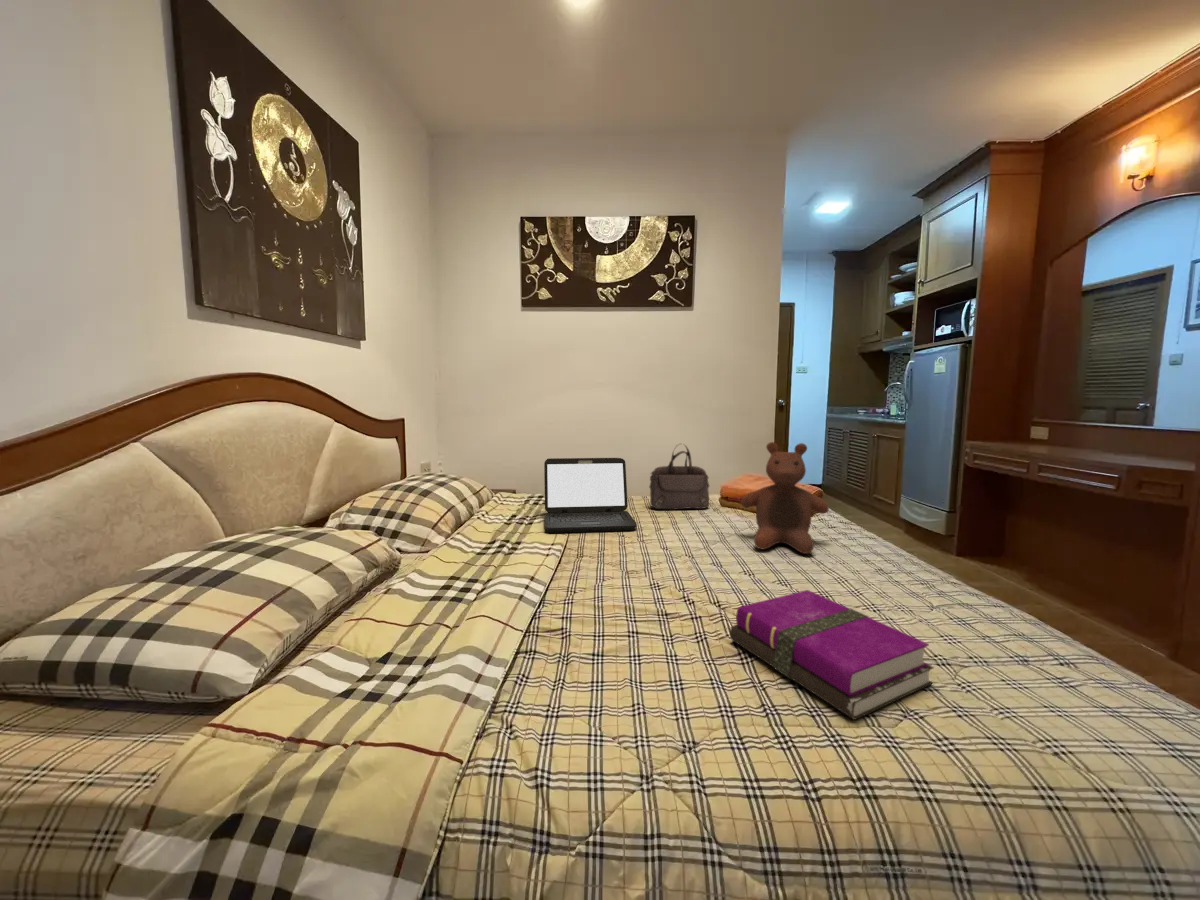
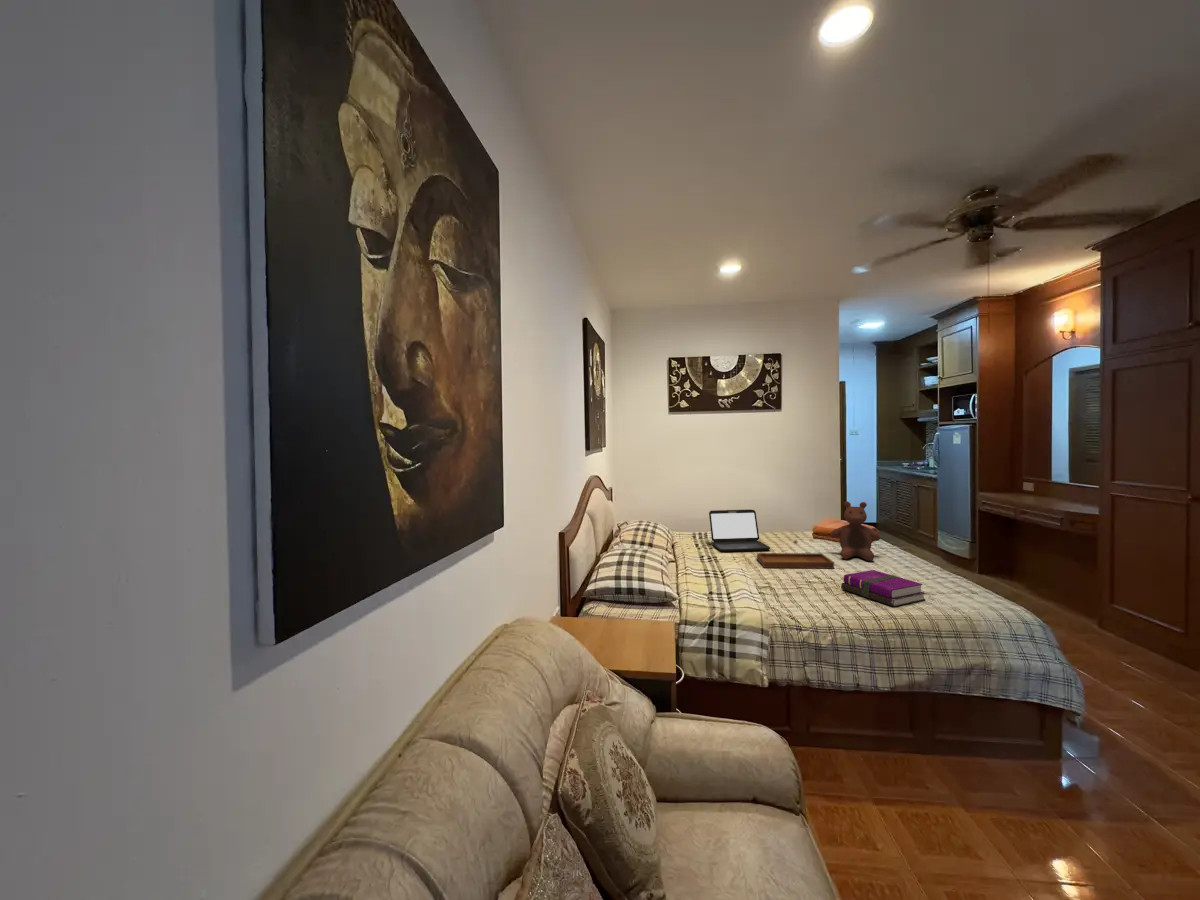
handbag: present [649,447,709,509] -> none [768,500,806,540]
tray: none [597,514,735,573] -> present [757,540,834,569]

